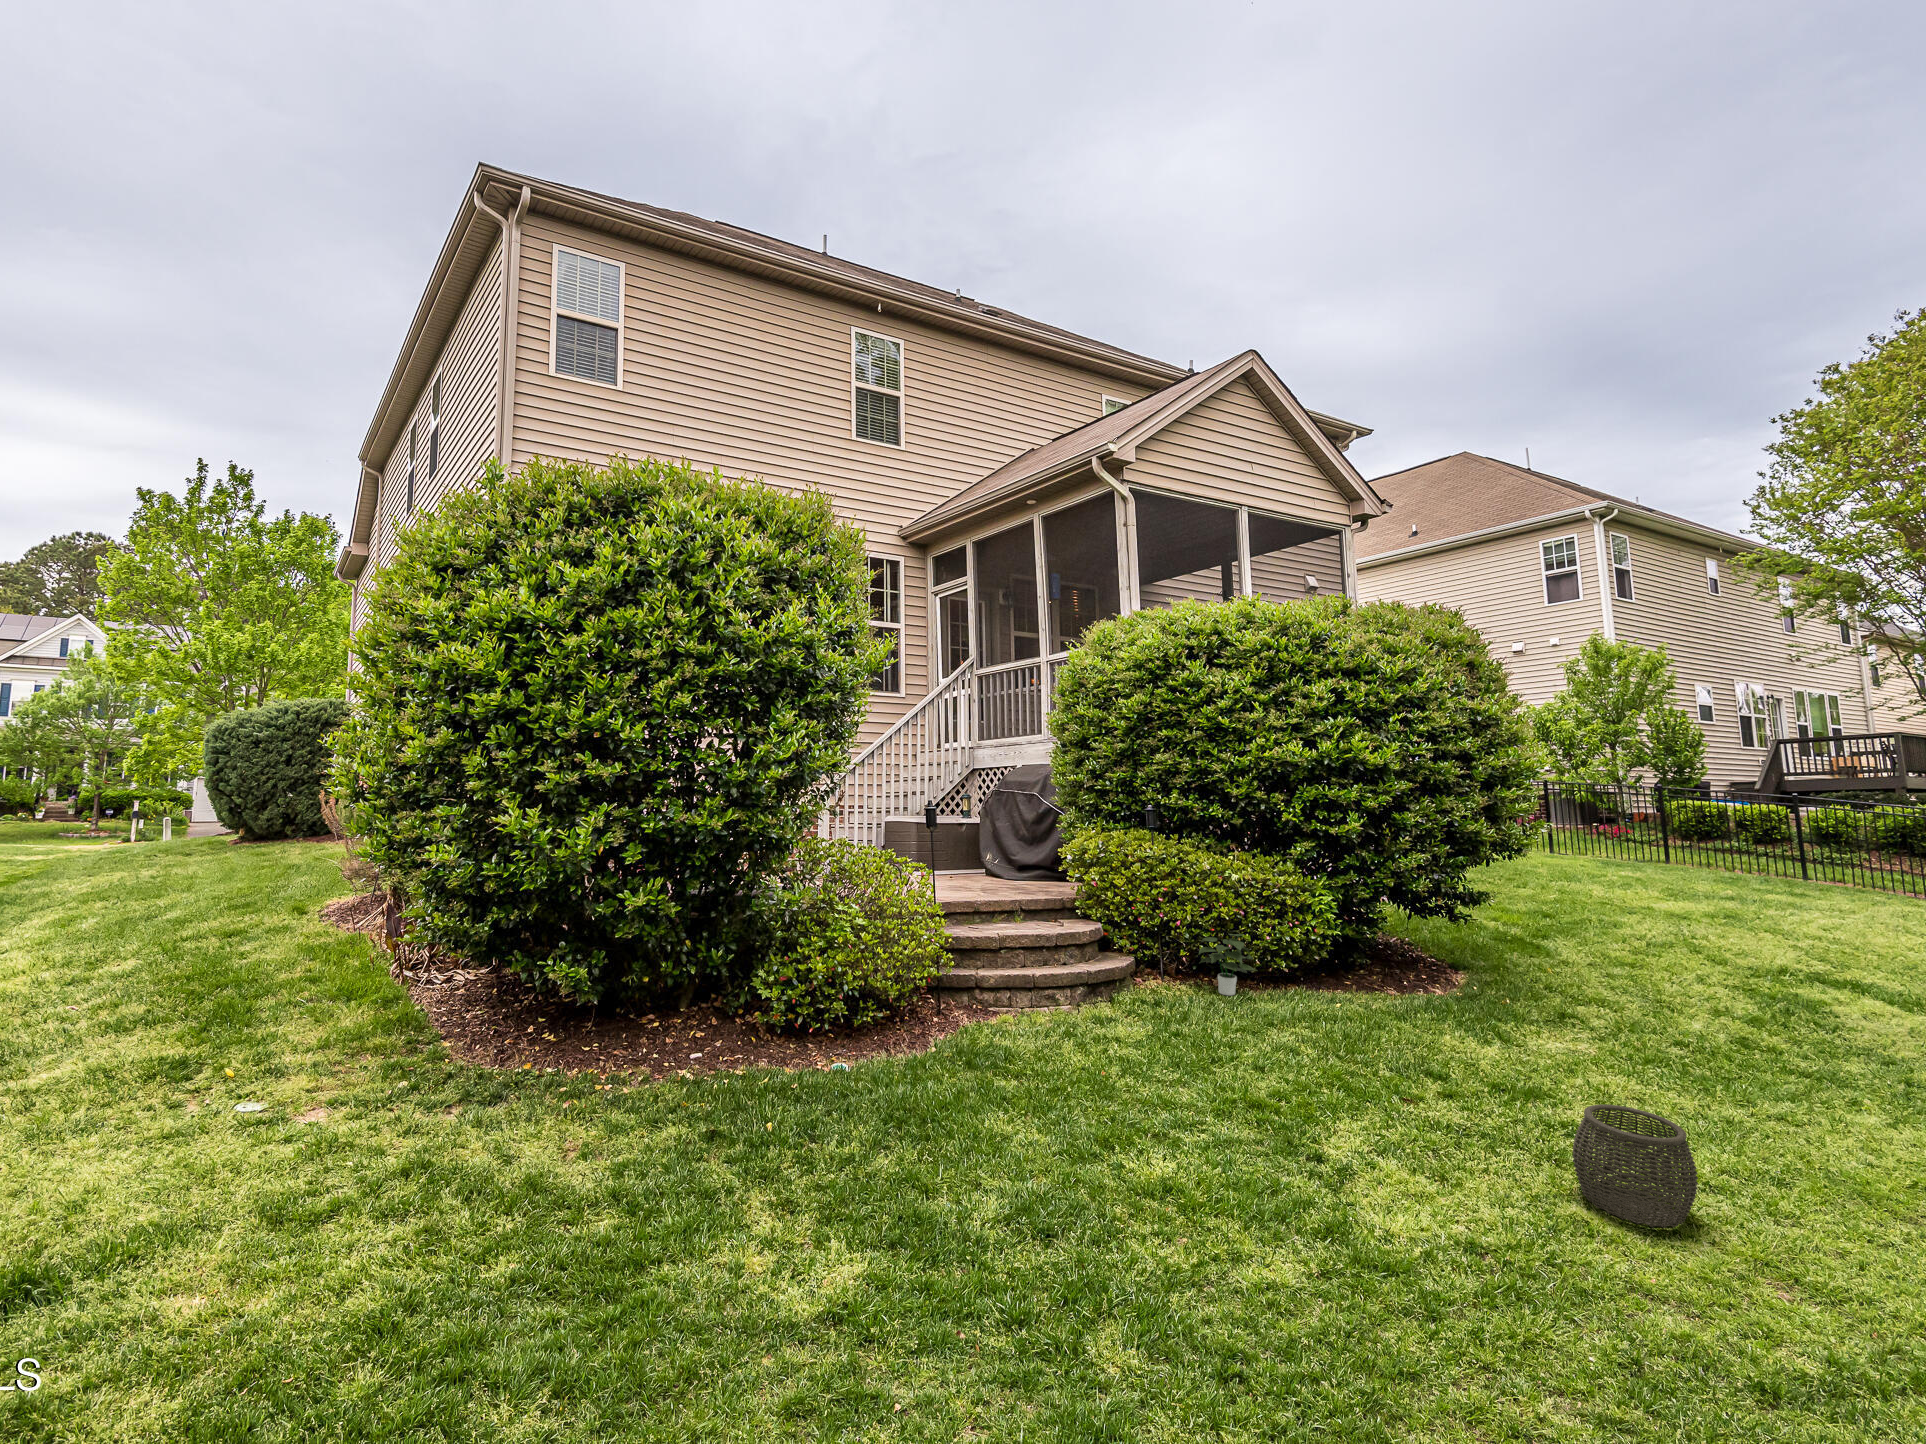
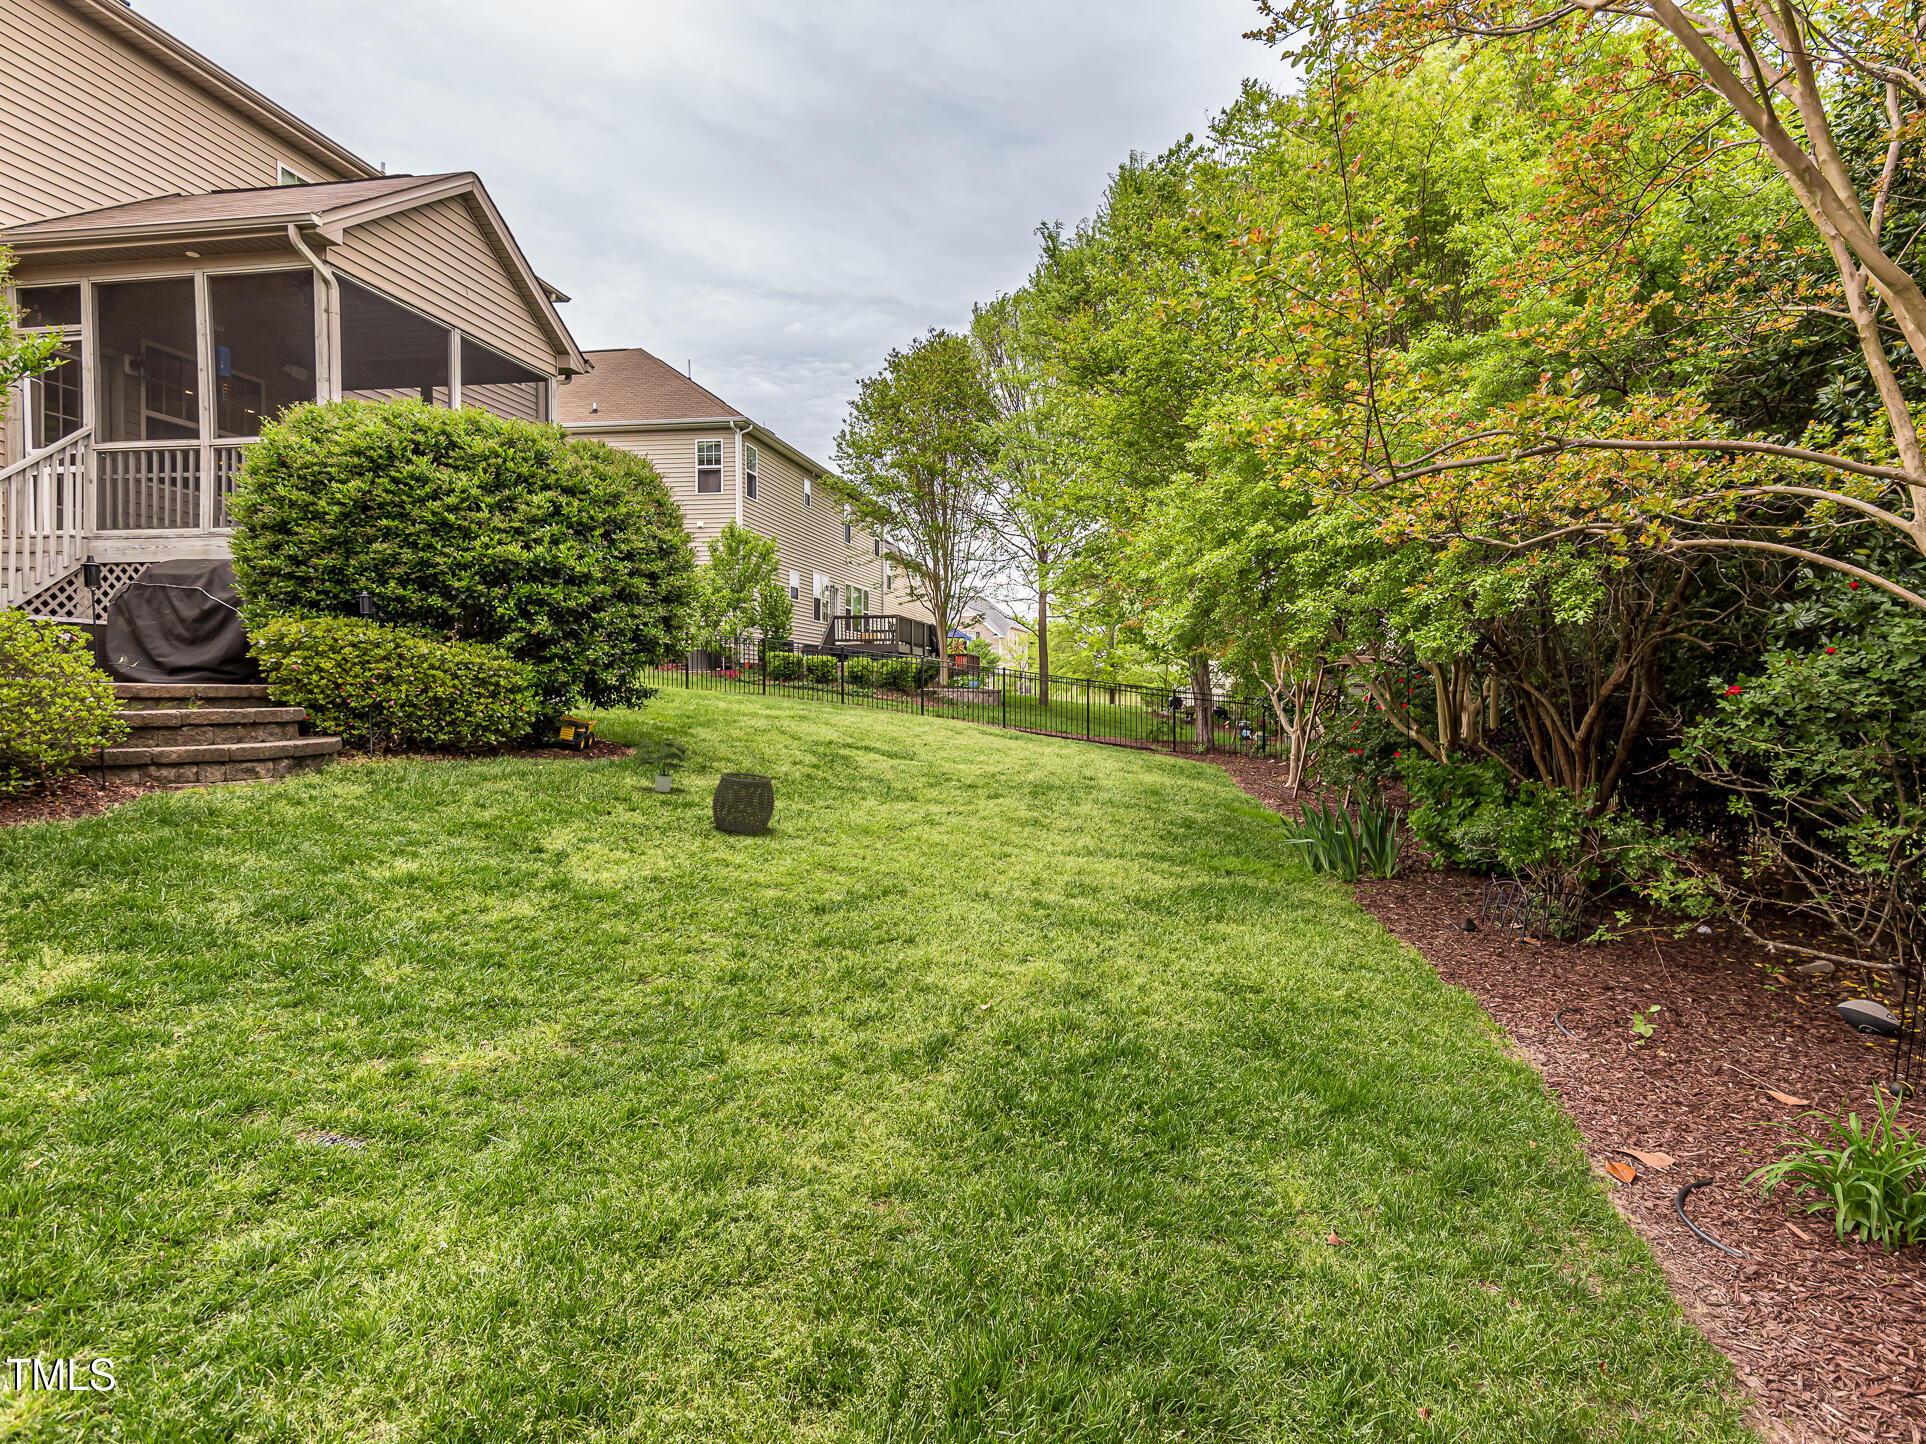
potted plant: present [1199,934,1257,996] -> present [638,738,690,792]

